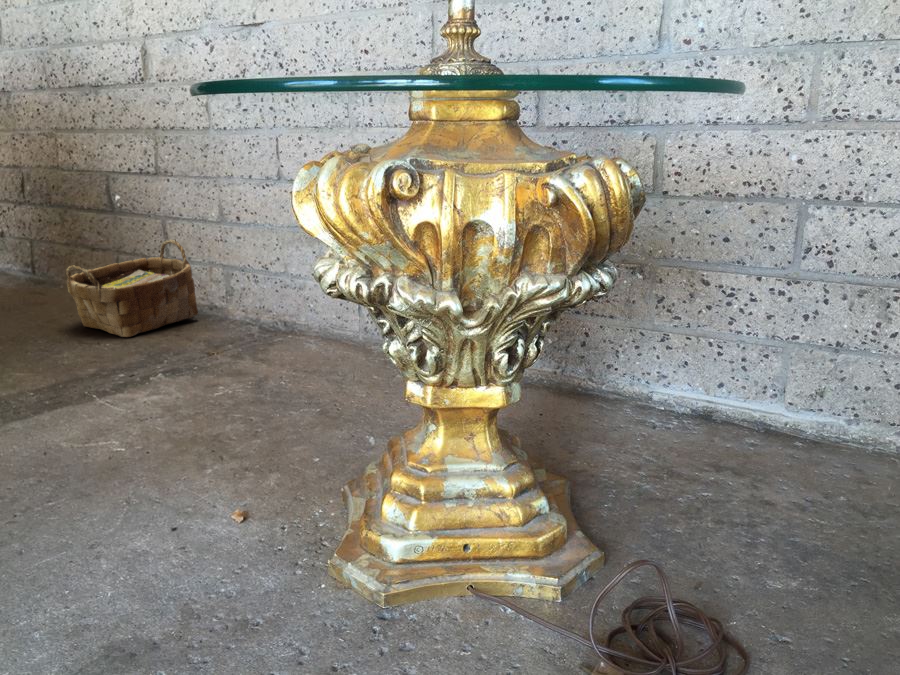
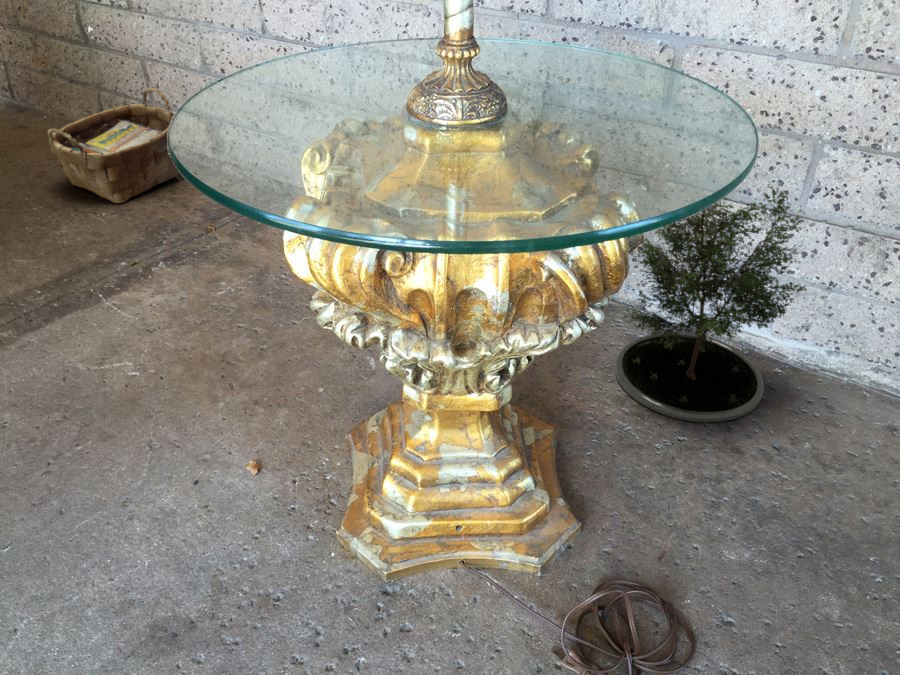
potted tree: none [626,165,816,478] -> present [615,156,807,422]

